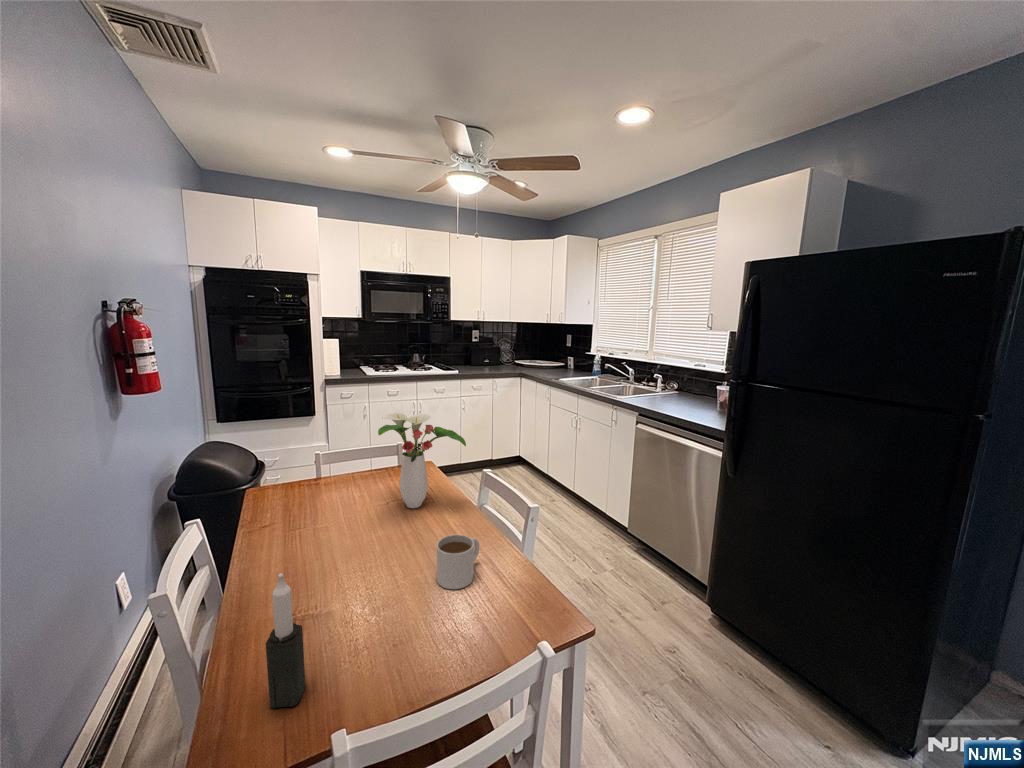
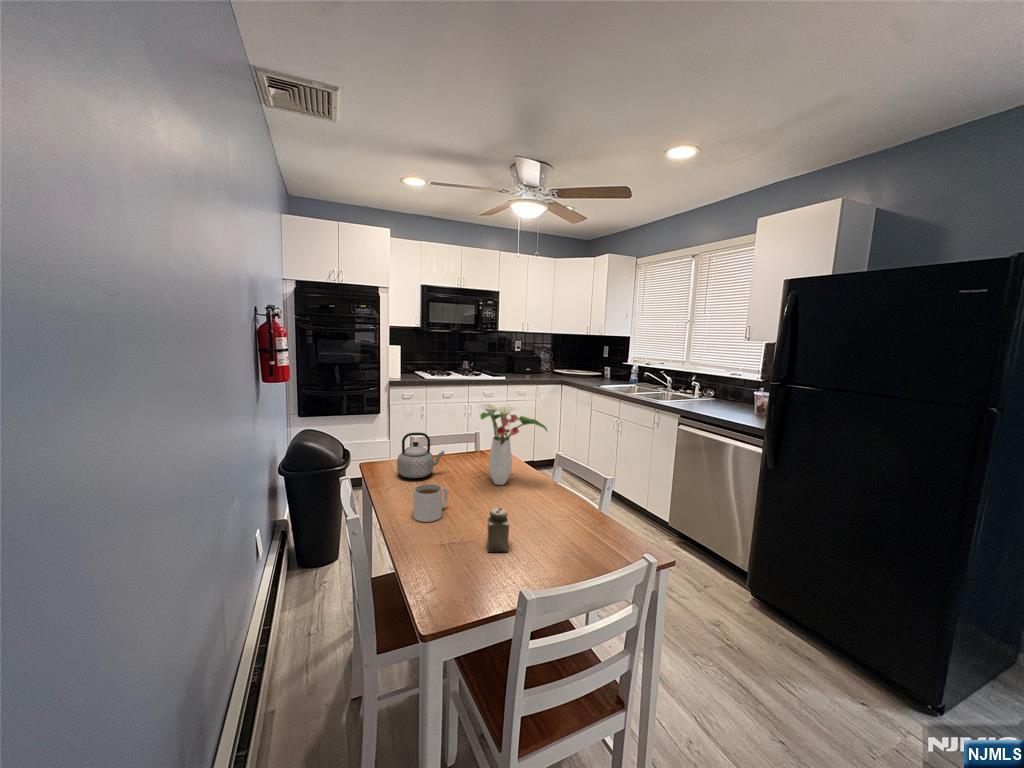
teapot: none [289,449,349,504] -> present [397,433,444,478]
mug: present [437,535,479,589] -> present [413,484,449,522]
salt shaker: none [362,555,393,613] -> present [487,508,509,552]
candle: present [266,573,305,709] -> none [444,503,466,604]

